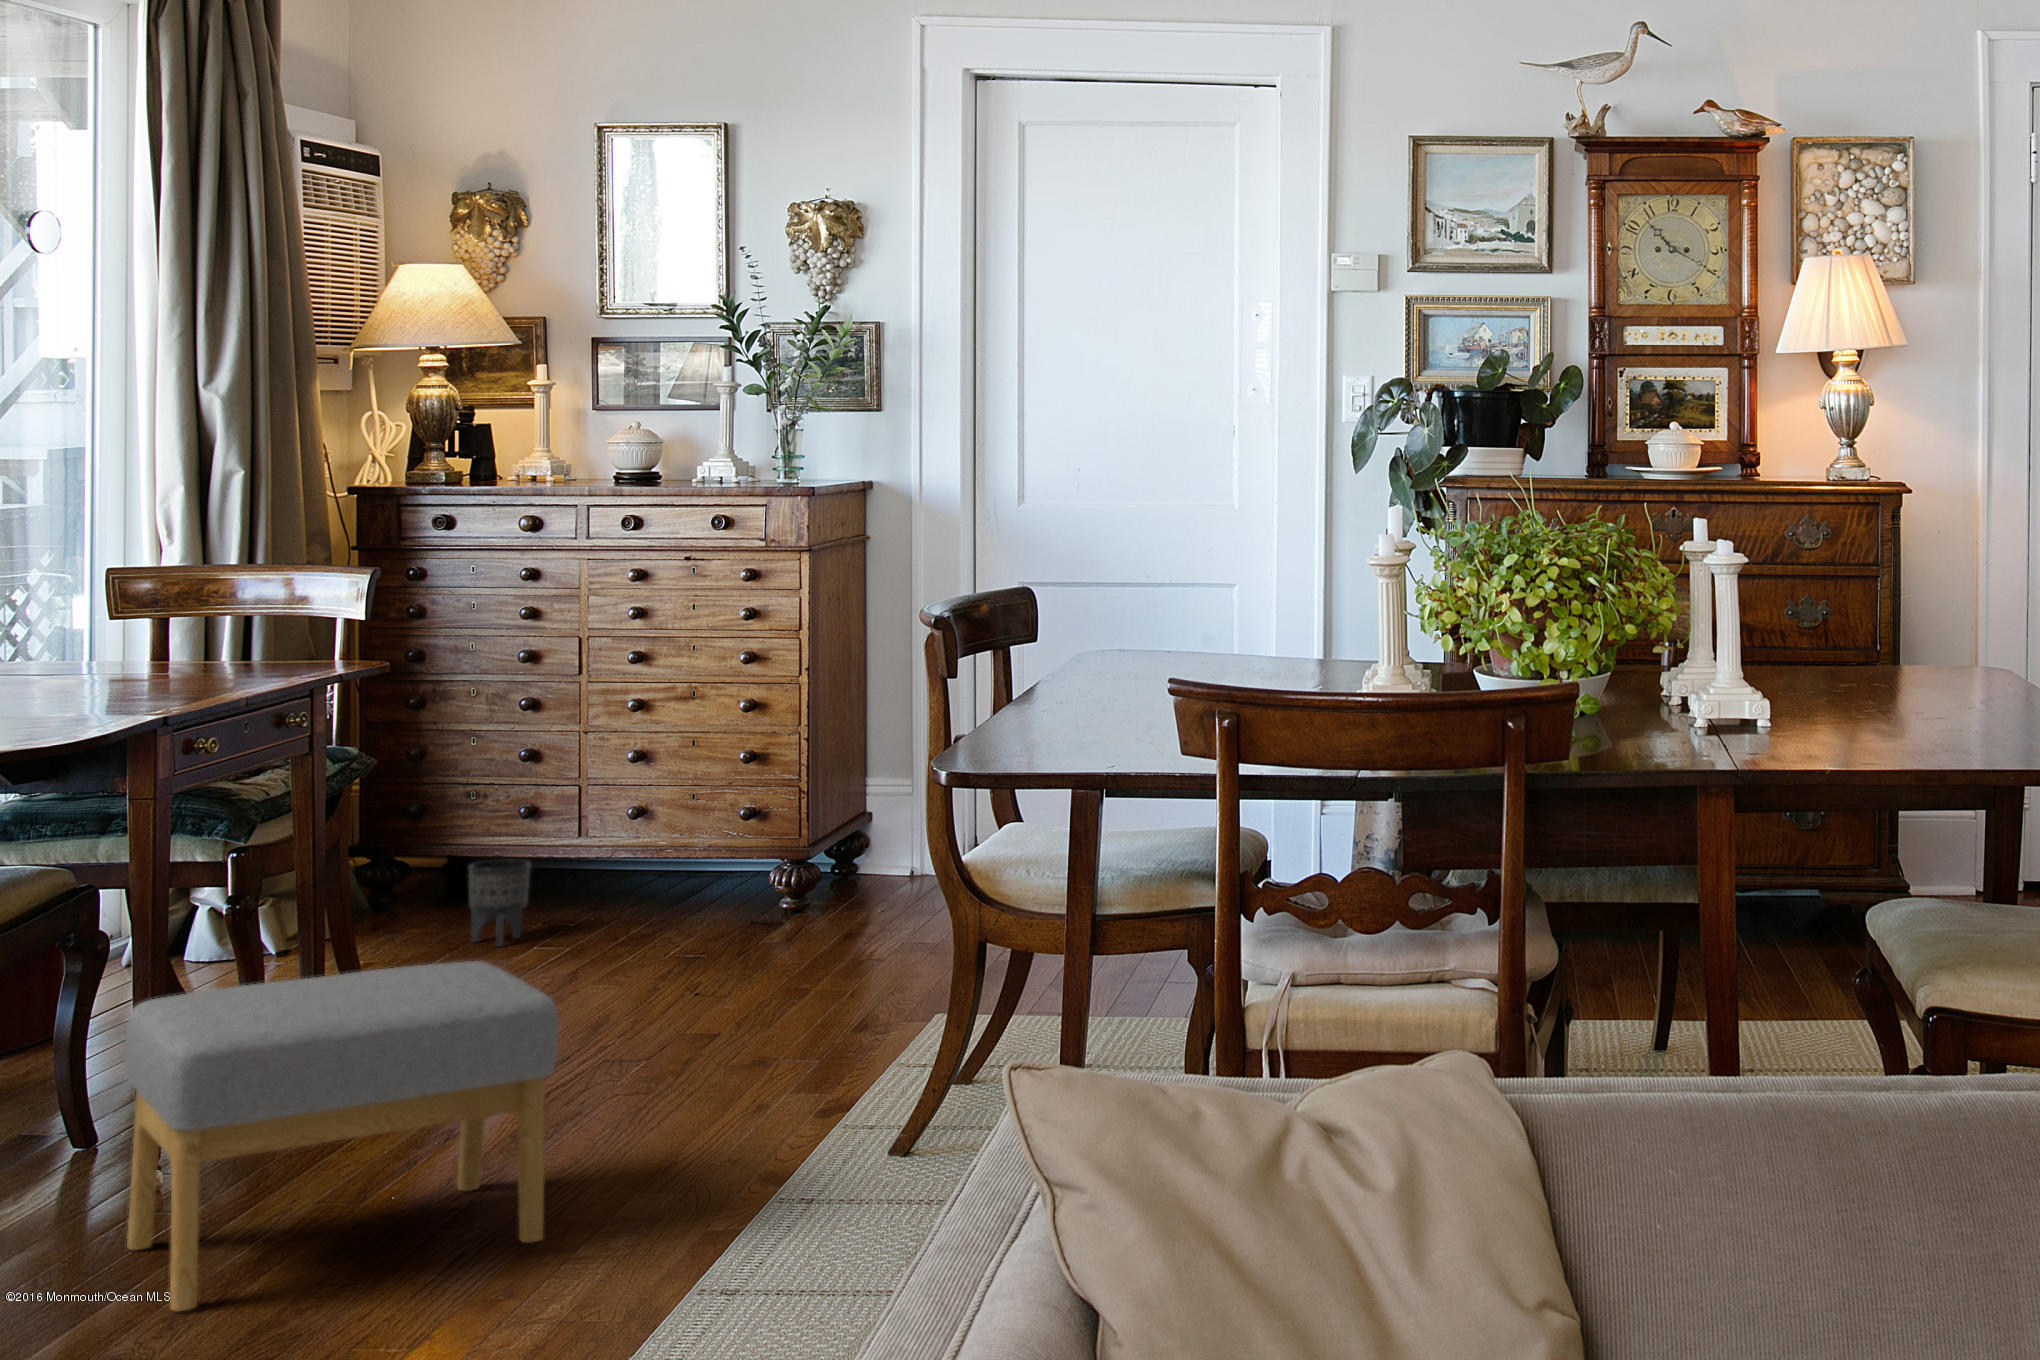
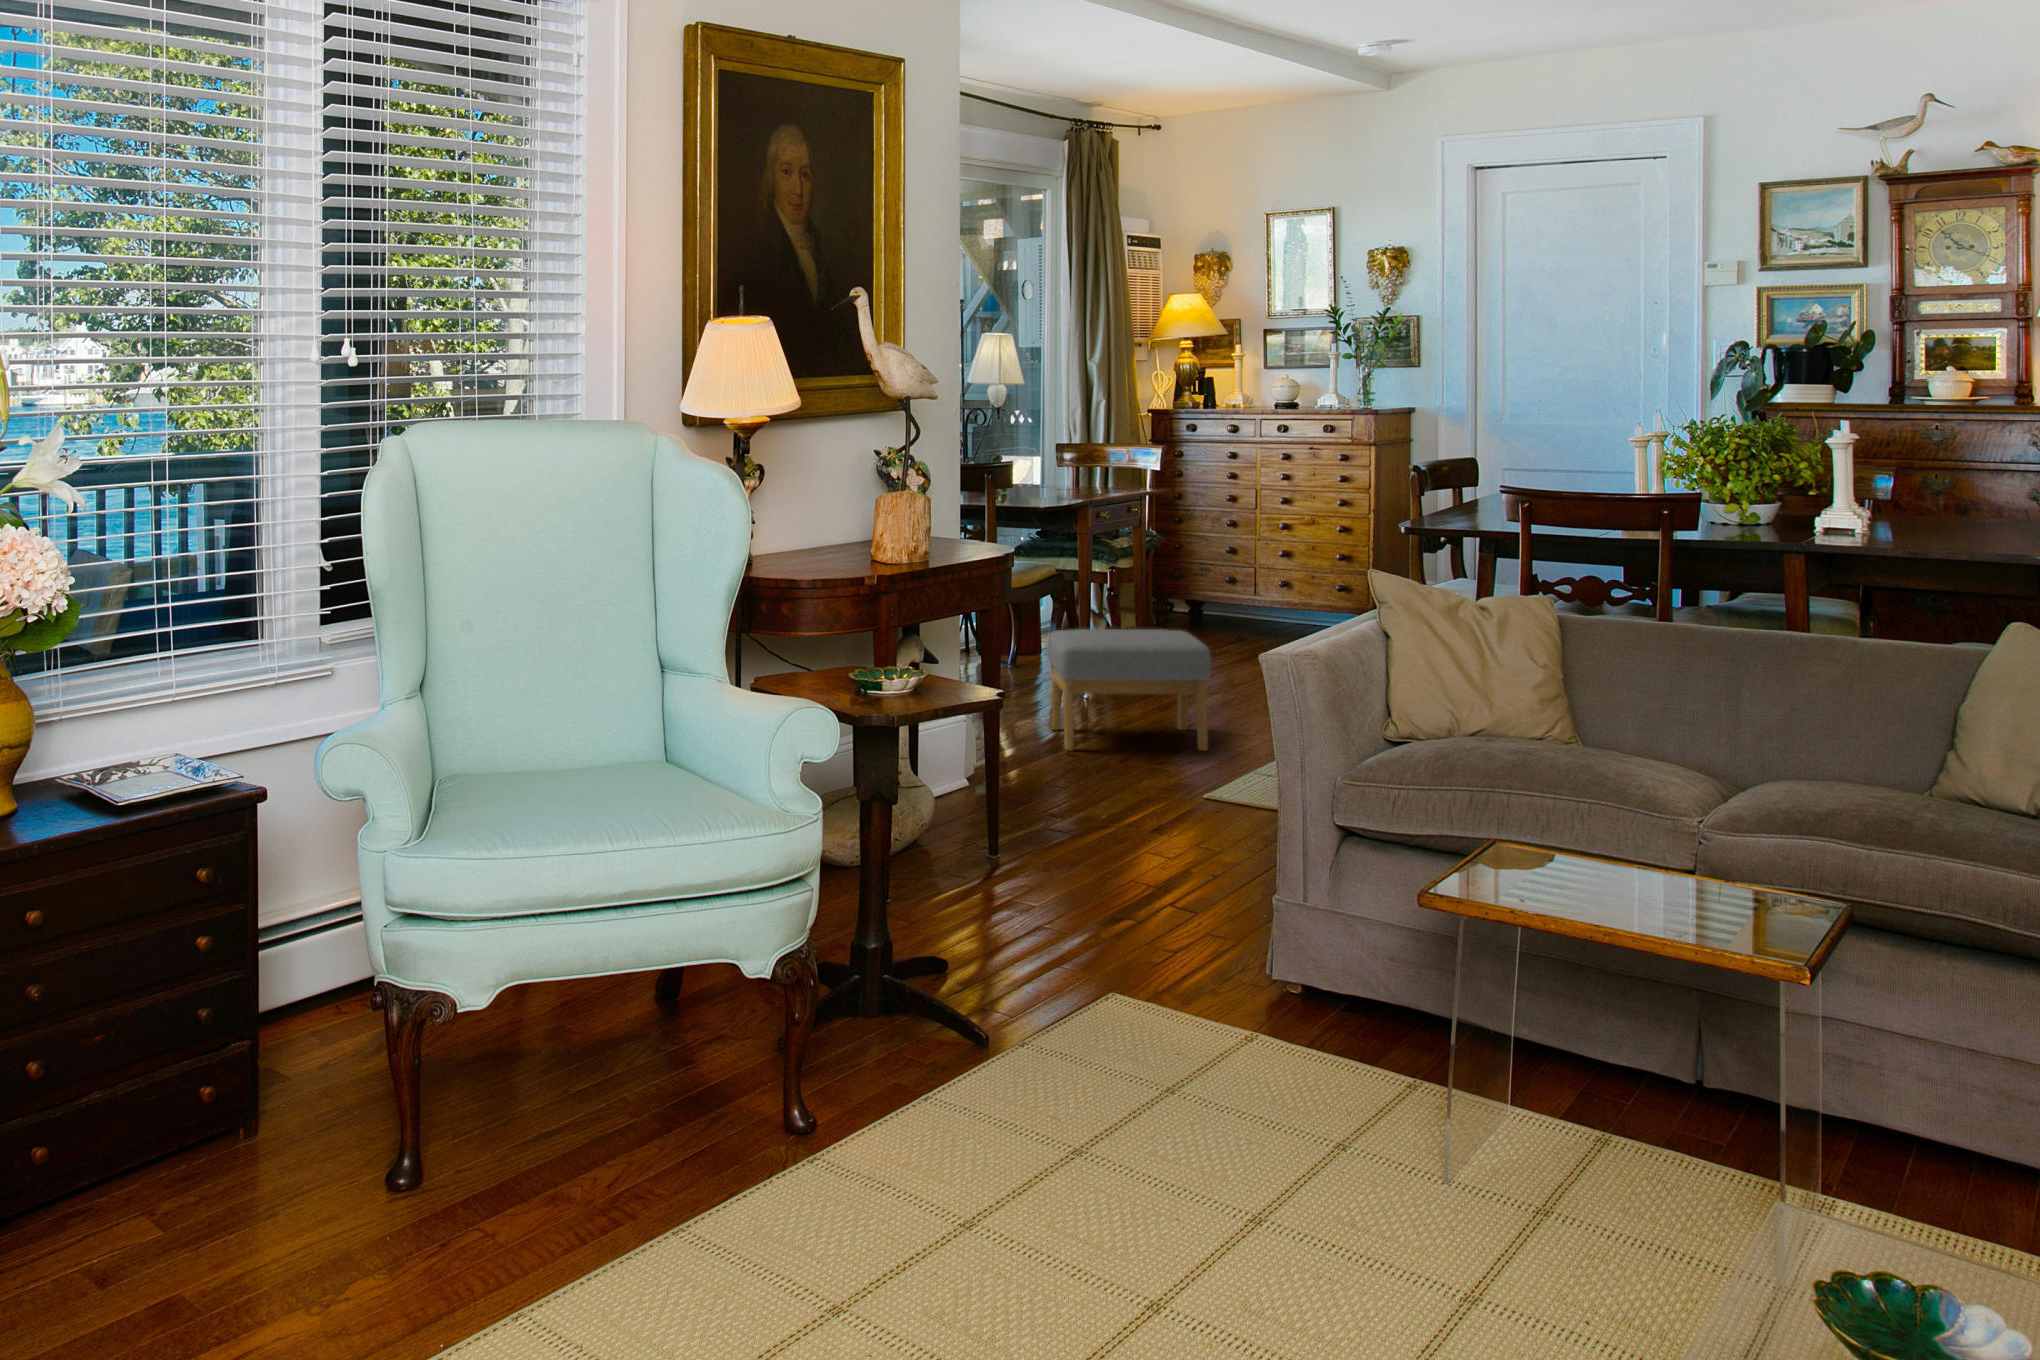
planter: present [469,860,530,946] -> none [1207,598,1236,640]

